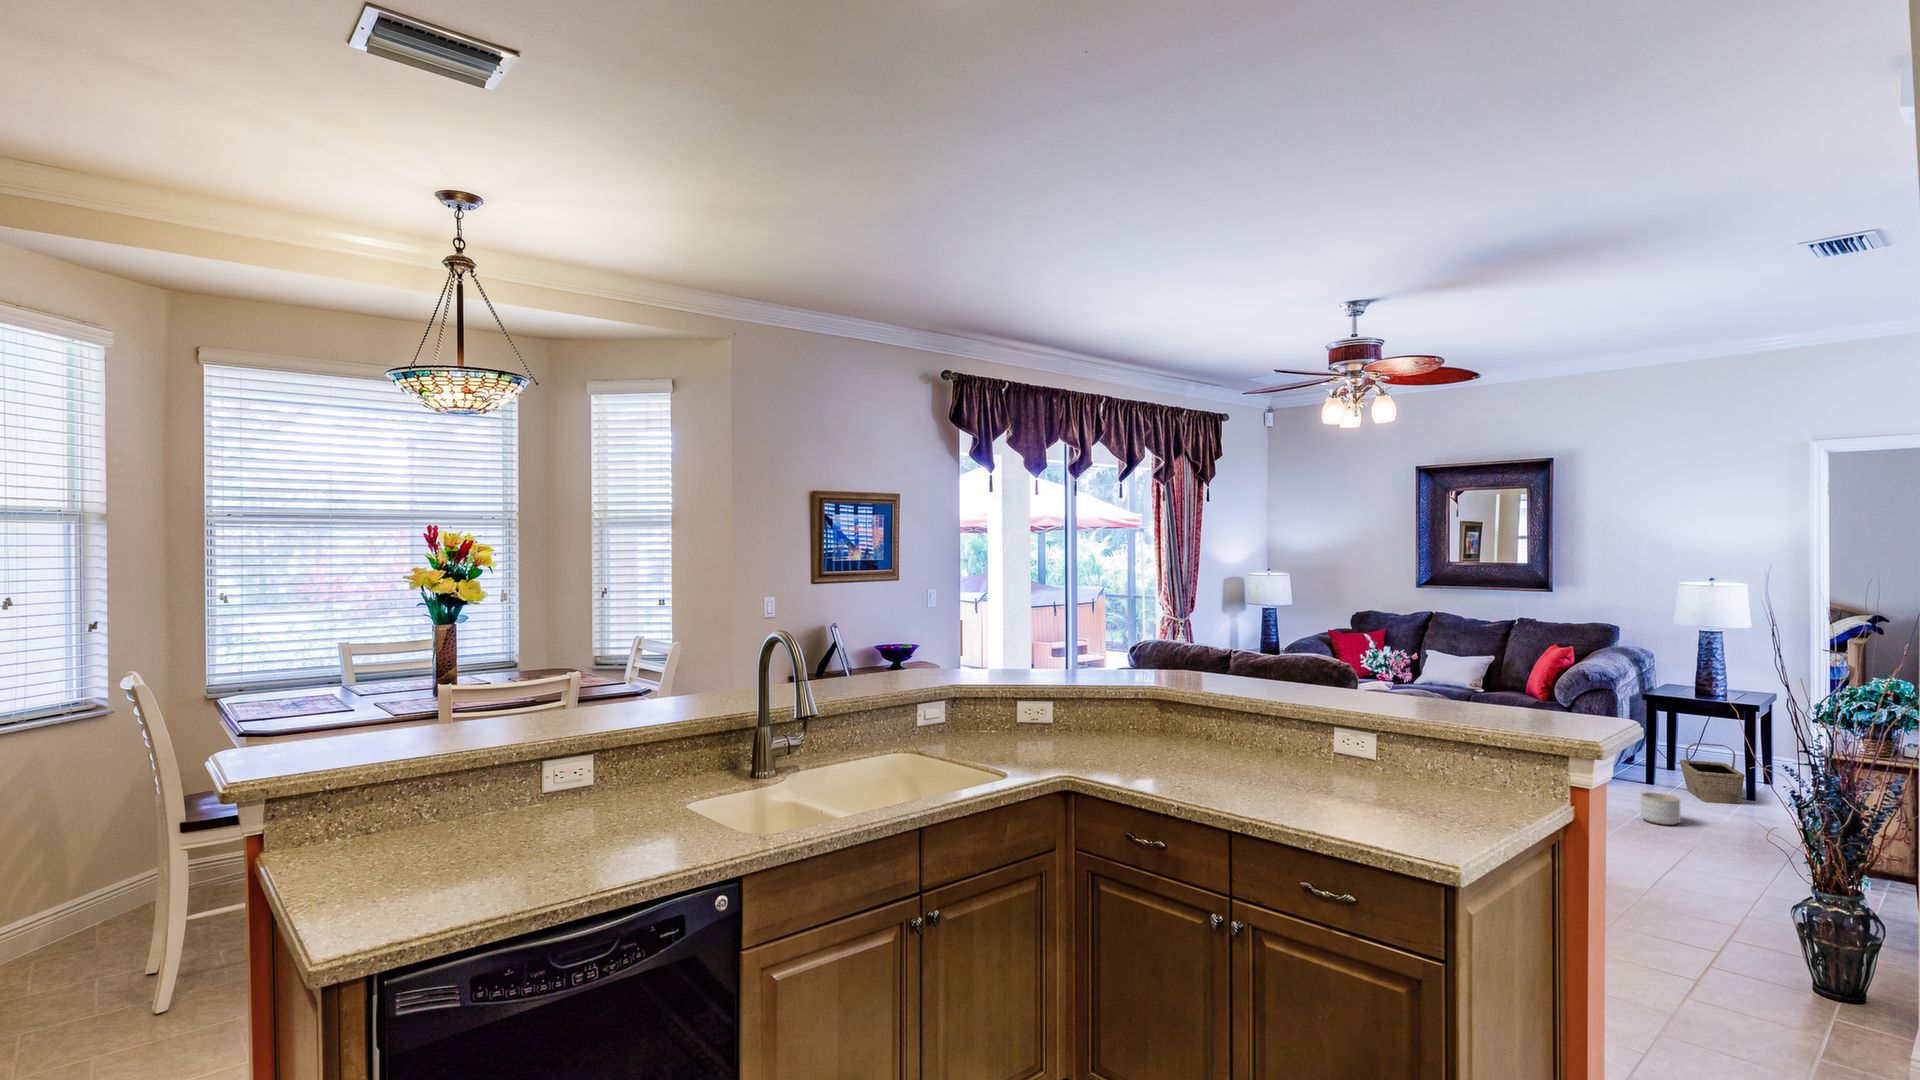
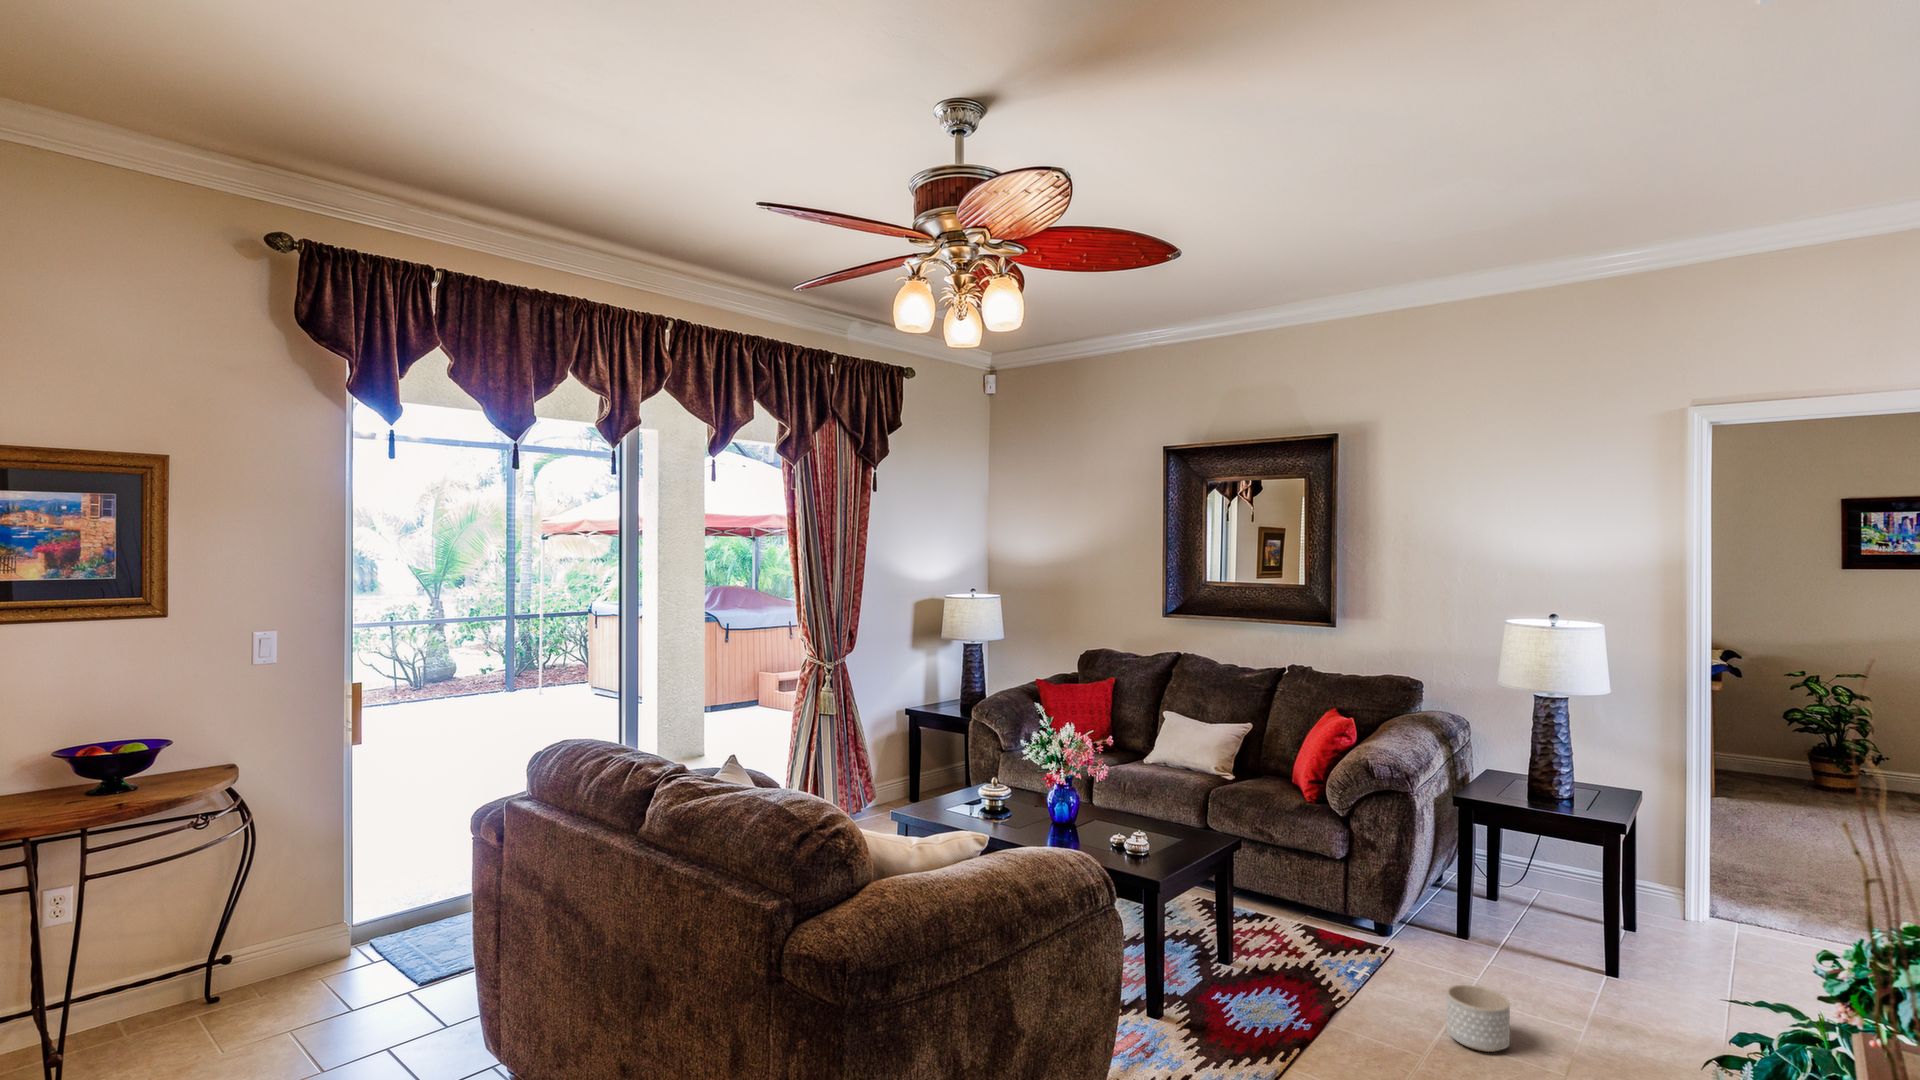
basket: present [1679,743,1745,805] -> none [1507,878,1606,986]

